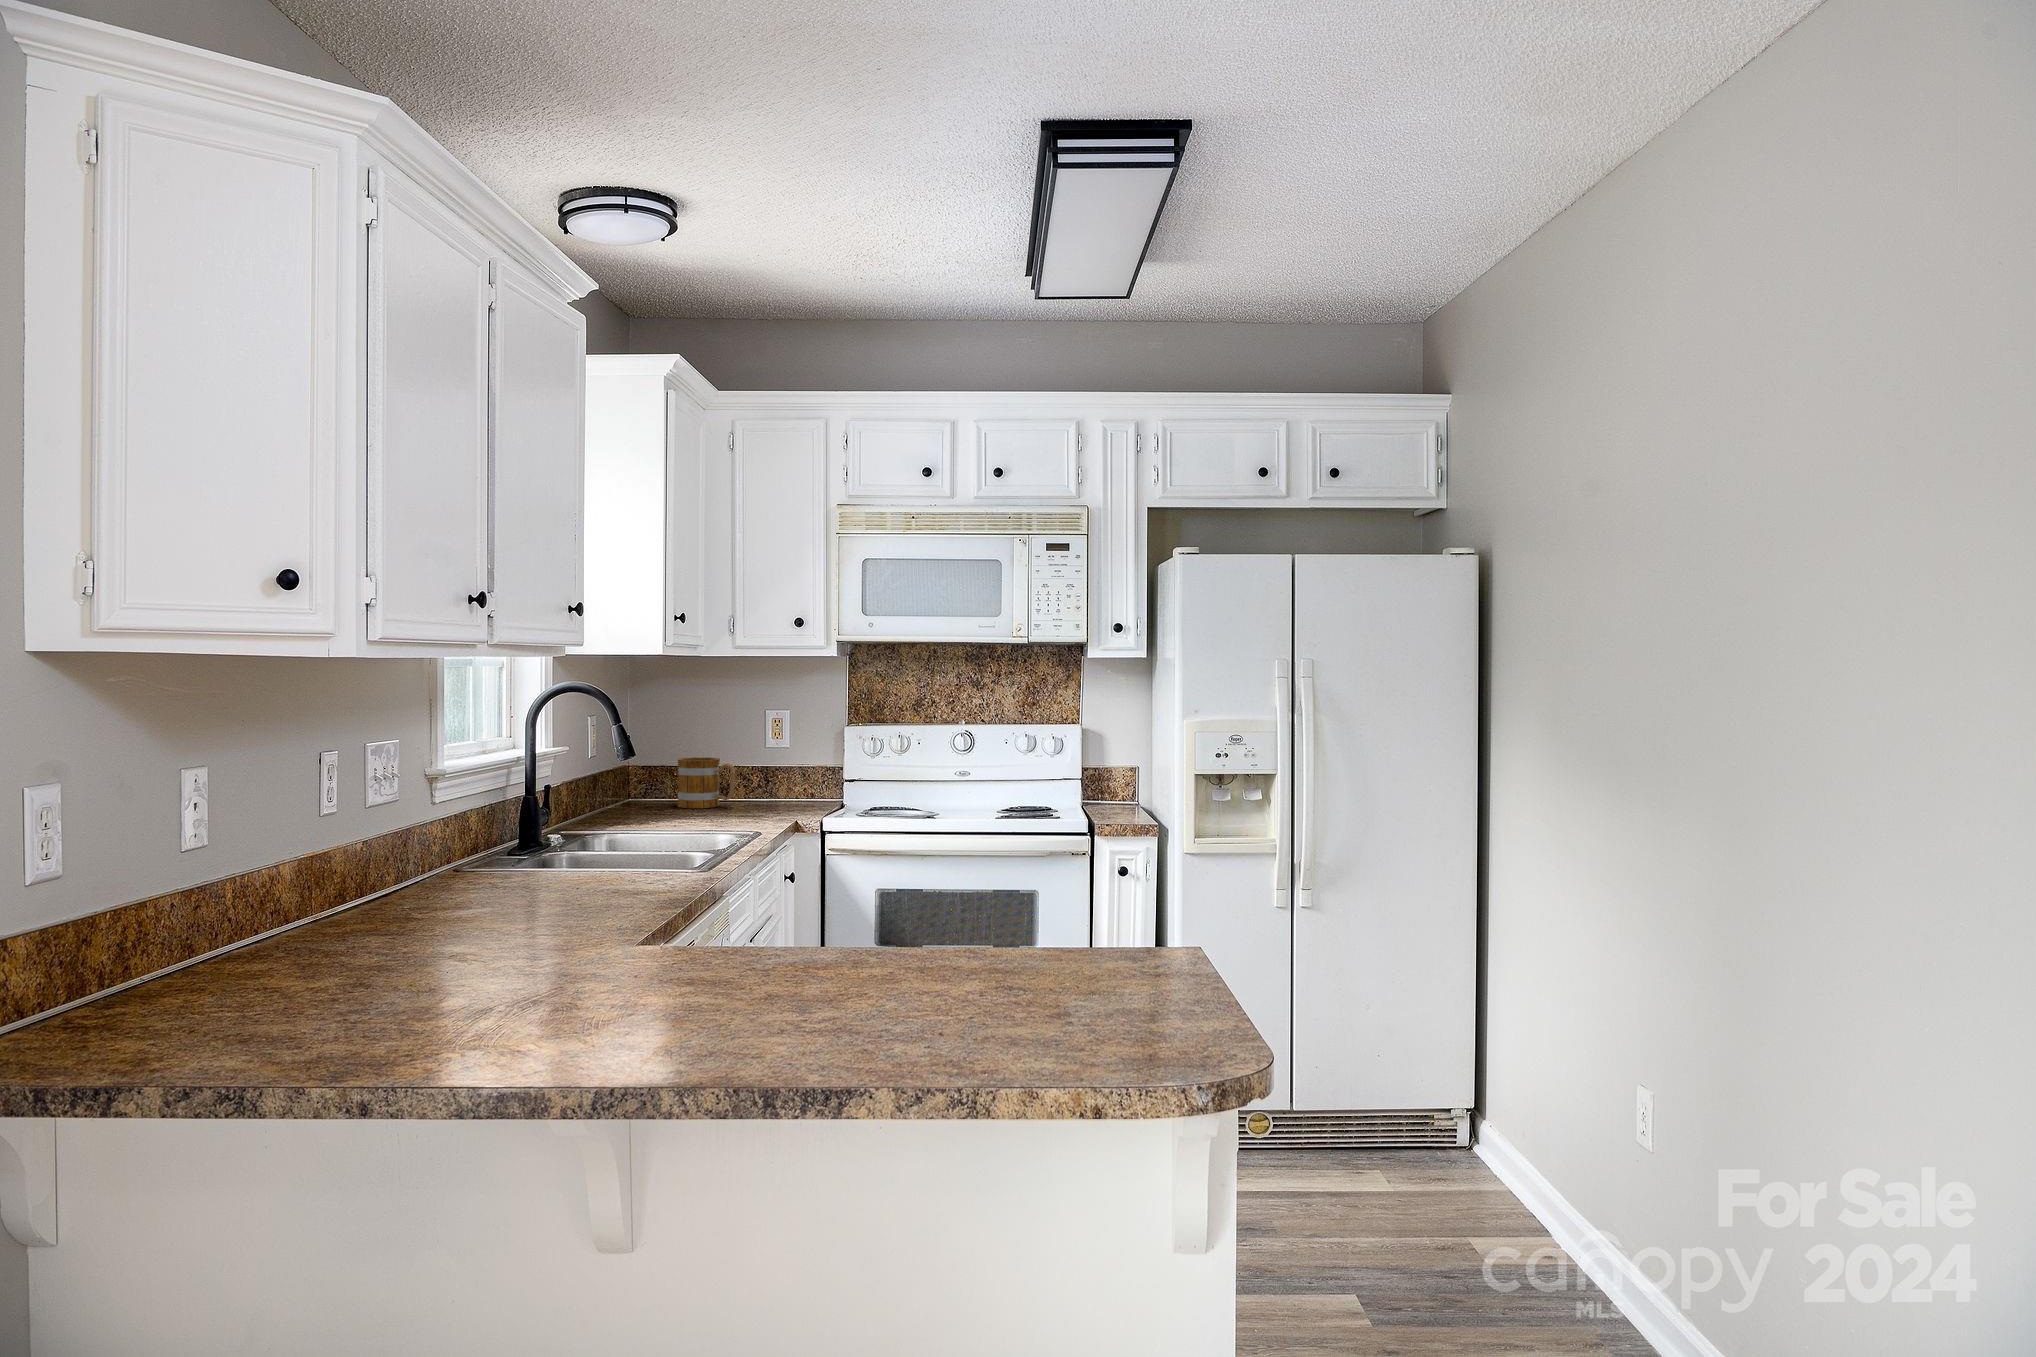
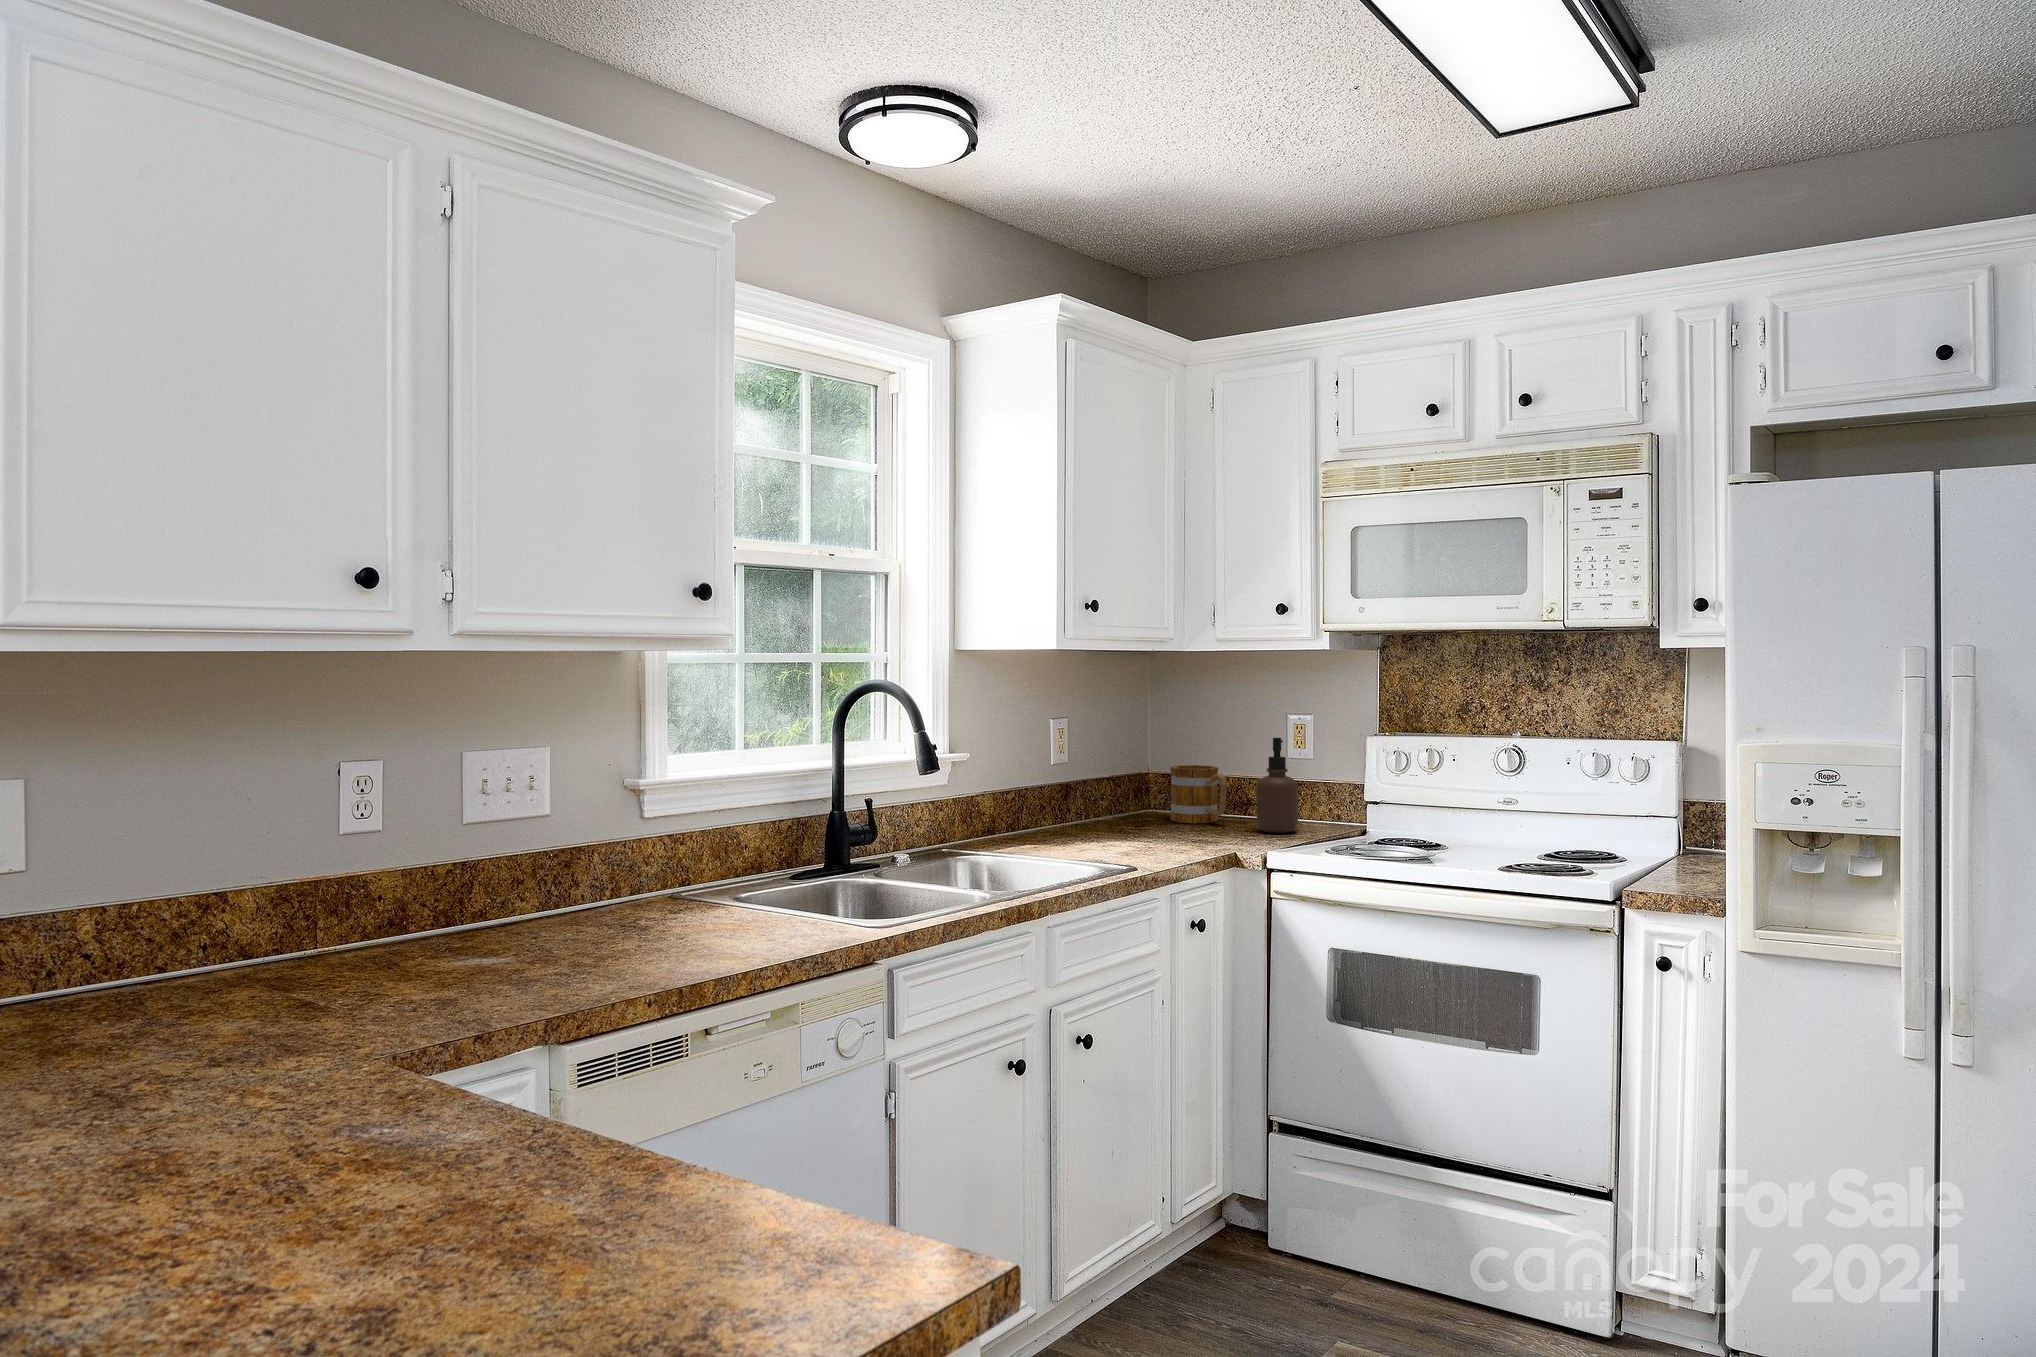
soap dispenser: none [768,730,802,810] -> present [1257,738,1298,833]

